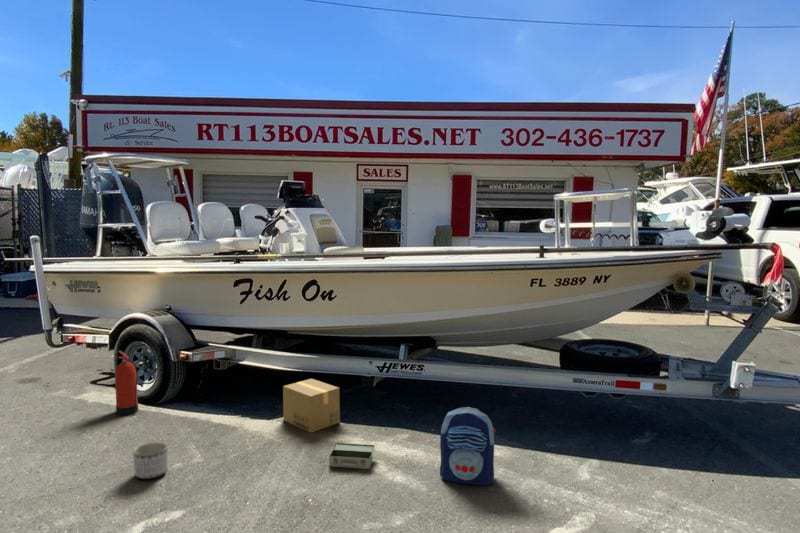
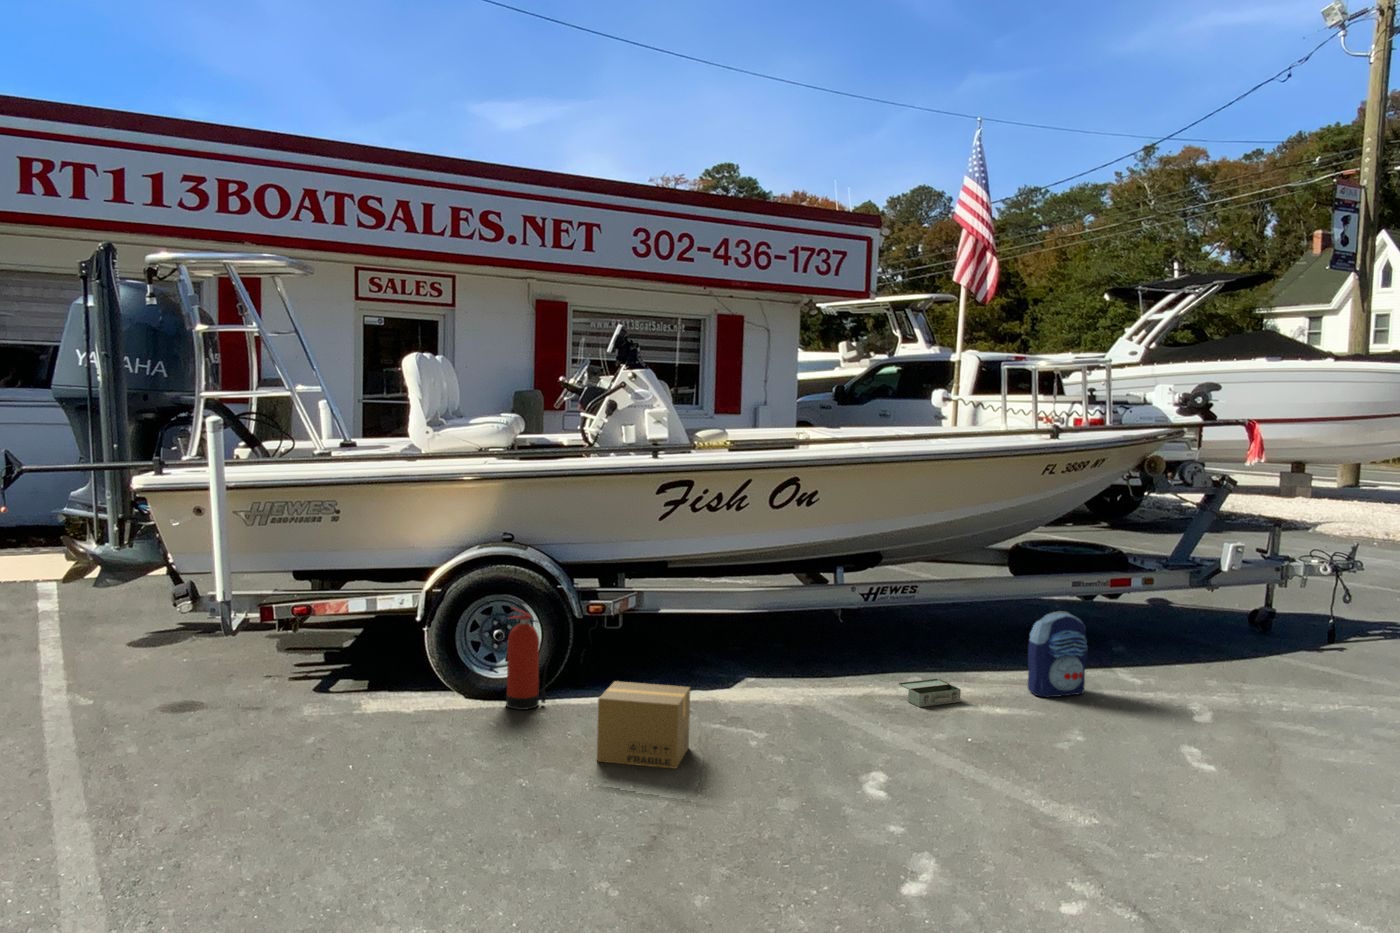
cardboard box: present [283,379,340,433] -> present [597,681,690,769]
planter: present [133,442,168,479] -> none [742,705,785,750]

